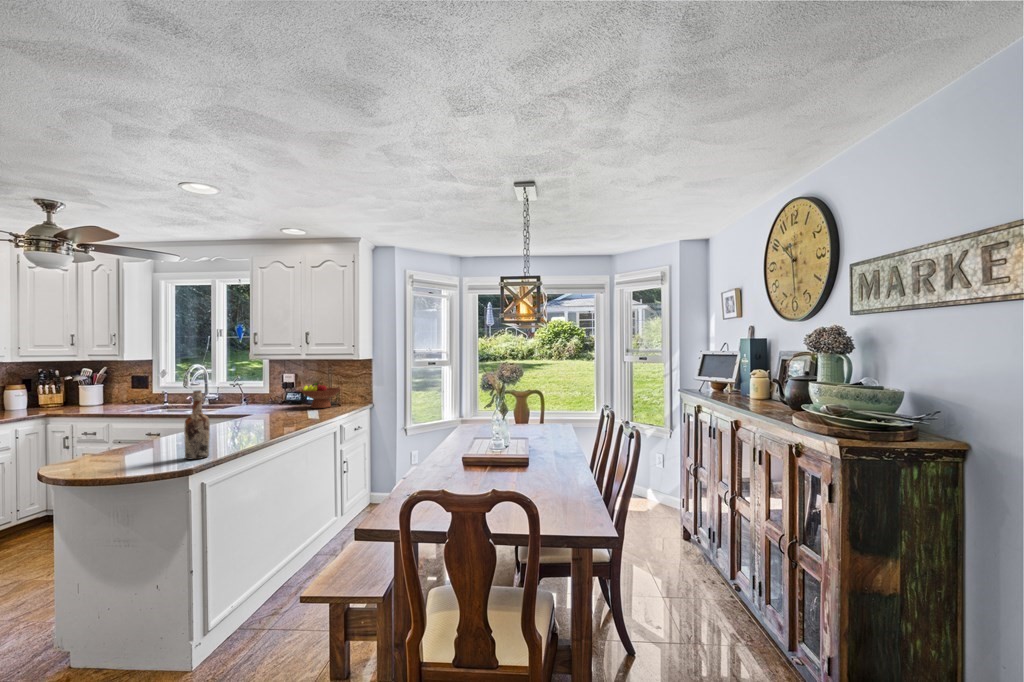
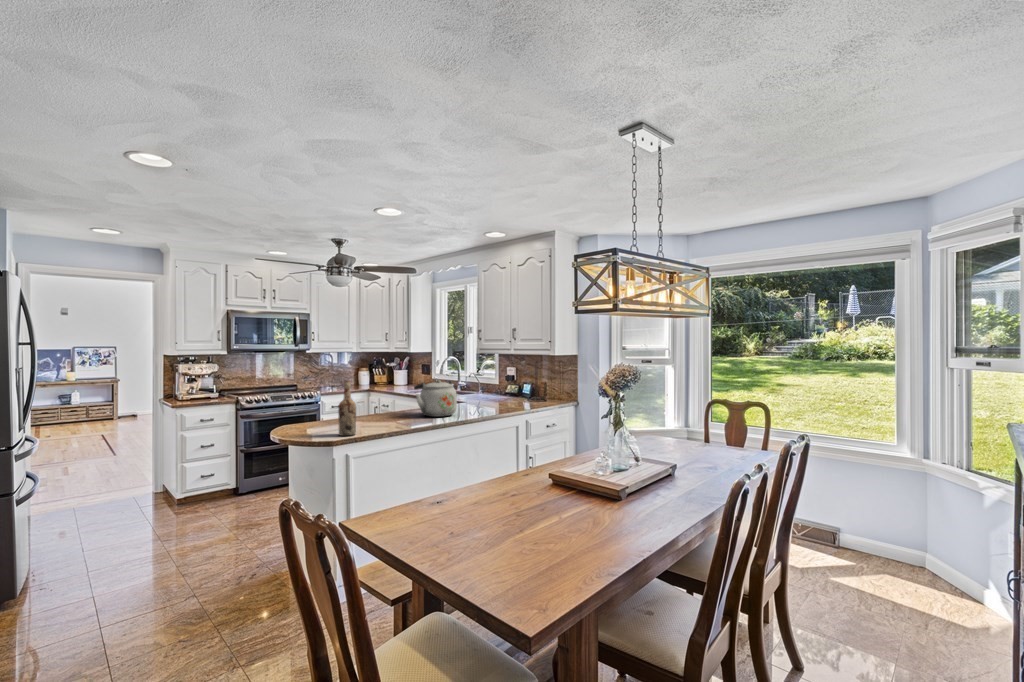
fruit bowl: present [301,383,341,408] -> none [507,377,544,402]
kettle: none [226,388,281,429] -> present [414,380,457,417]

